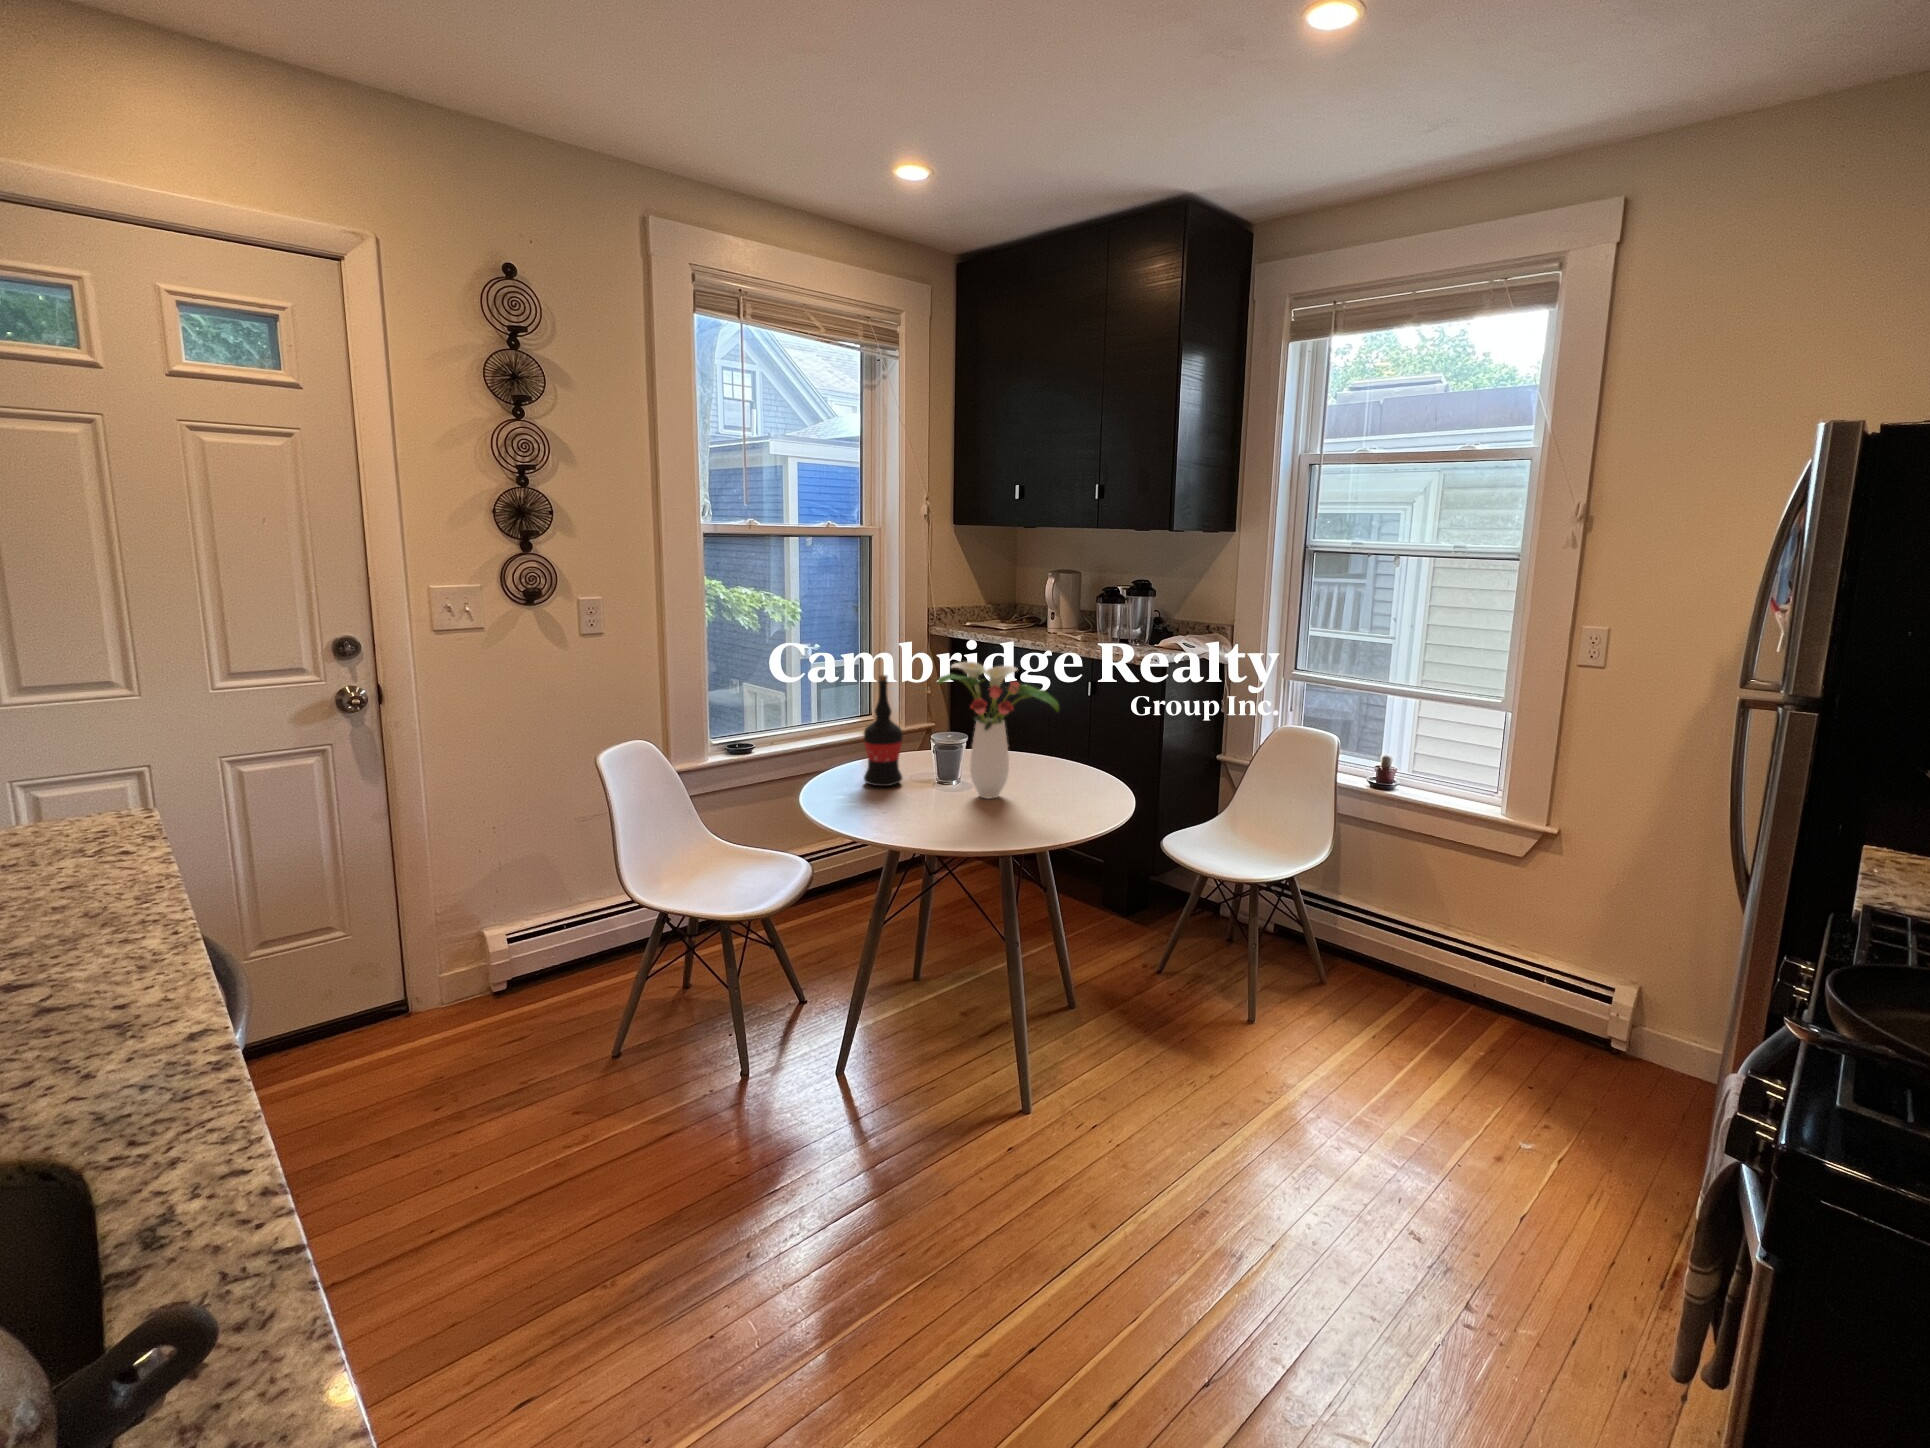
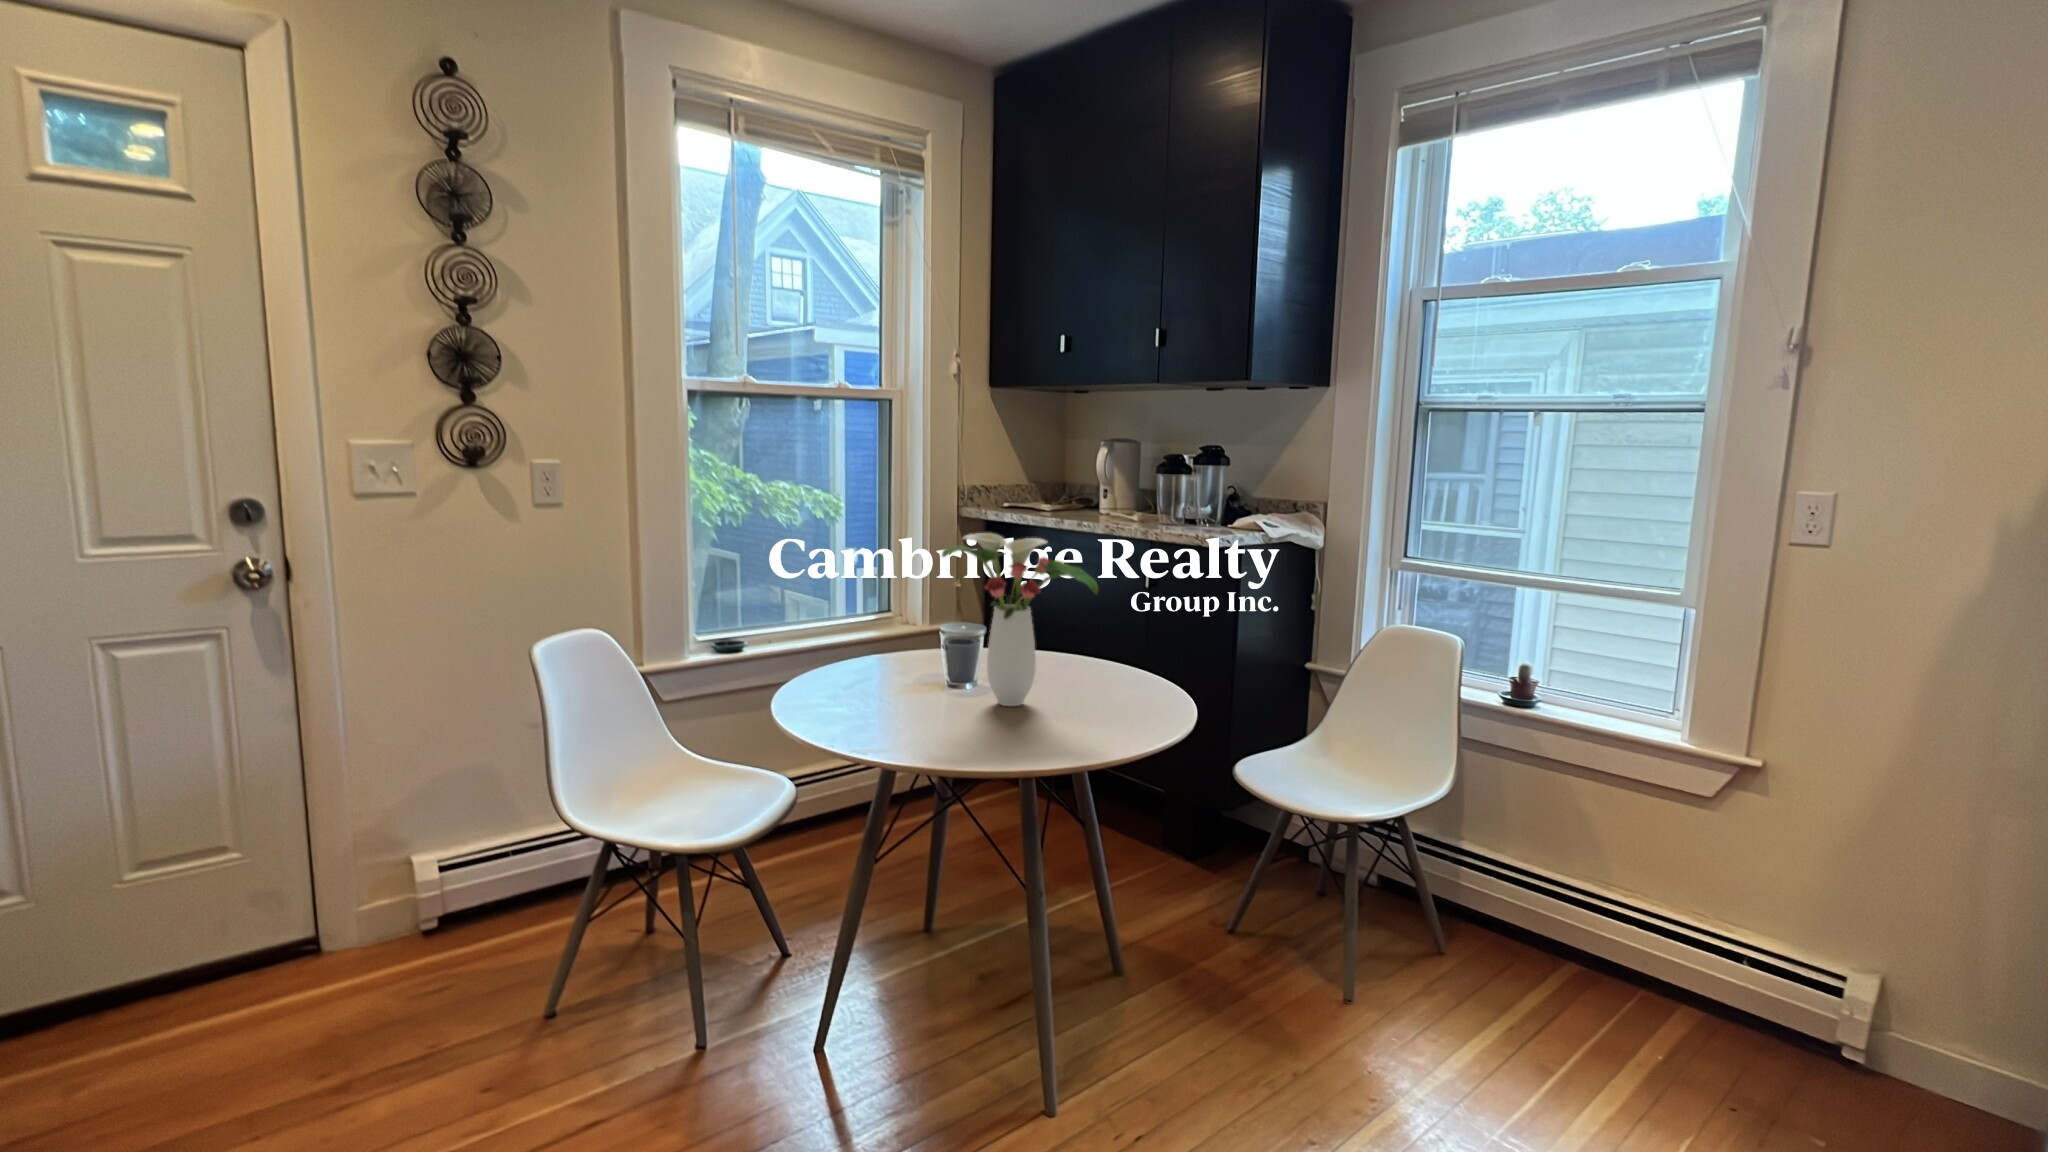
wine bottle: present [864,675,903,786] -> none [857,550,905,689]

